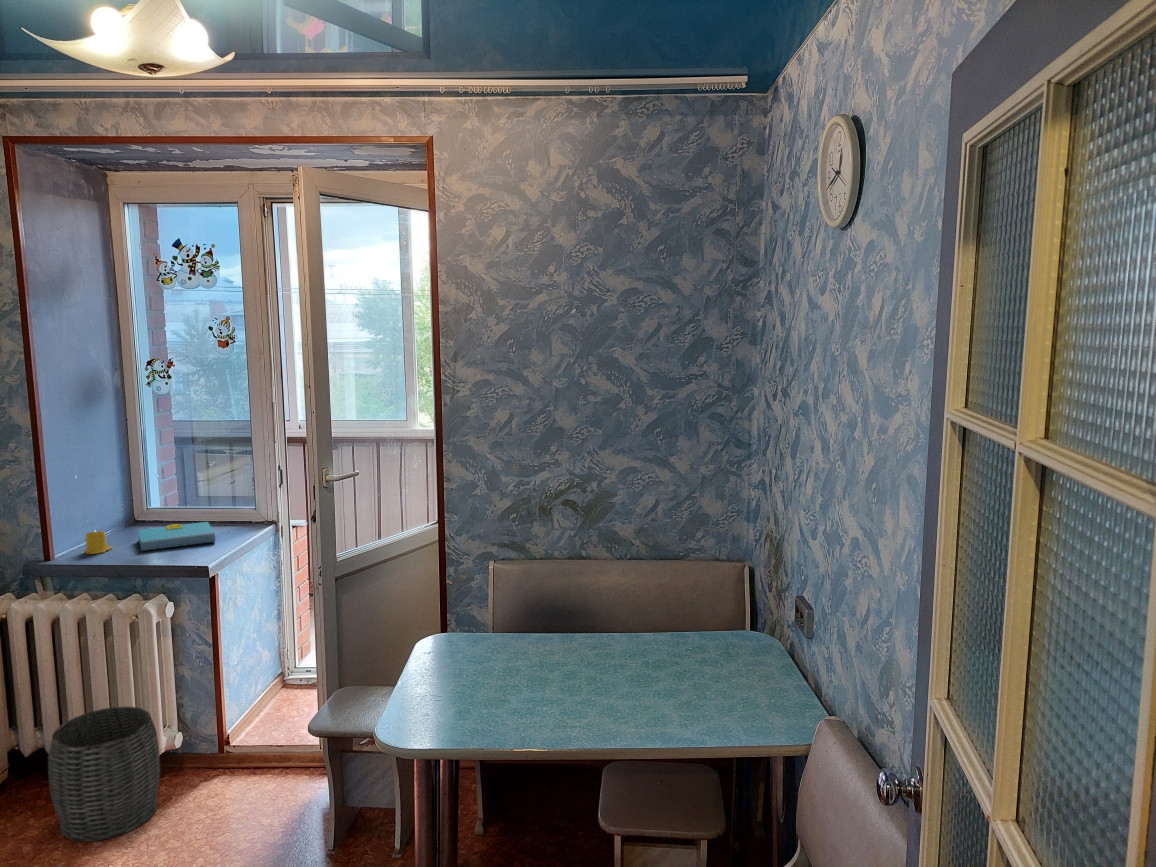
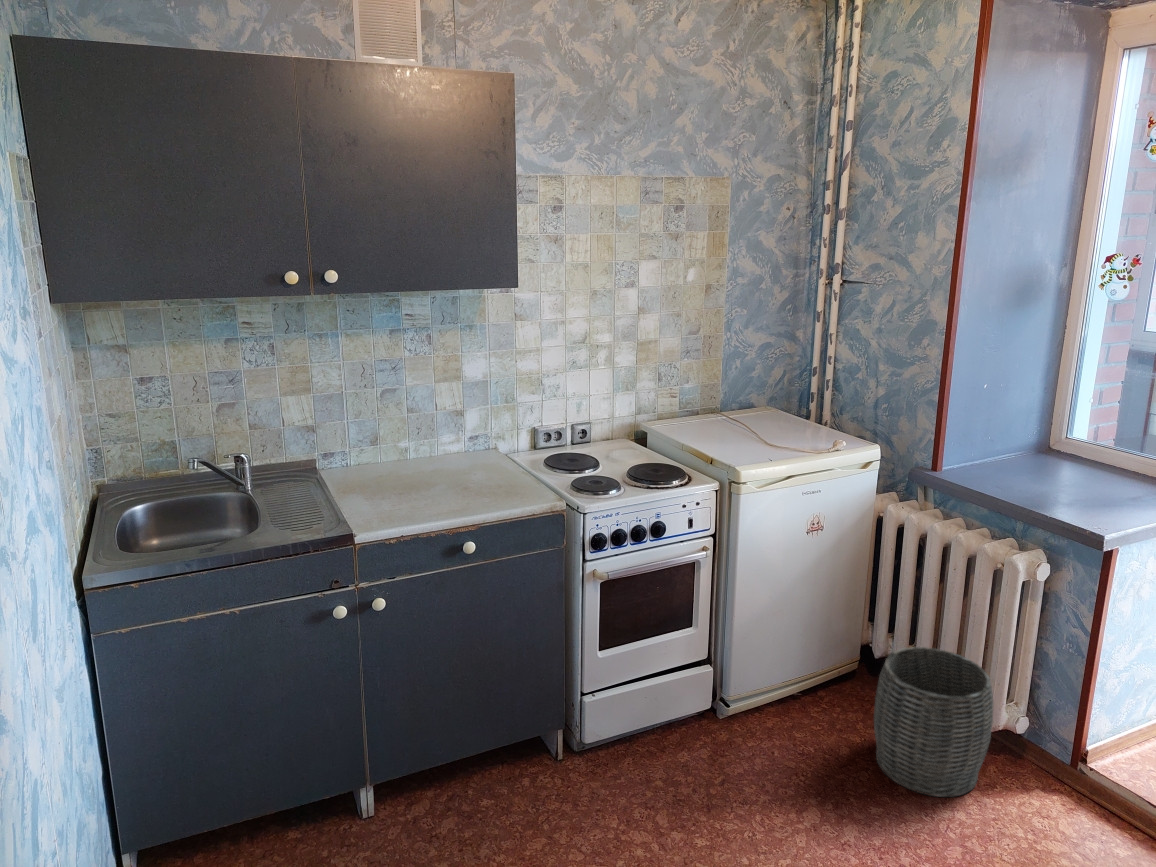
book: present [138,522,215,551] -> none [1035,463,1135,505]
candle: present [83,531,112,554] -> none [971,450,1005,480]

